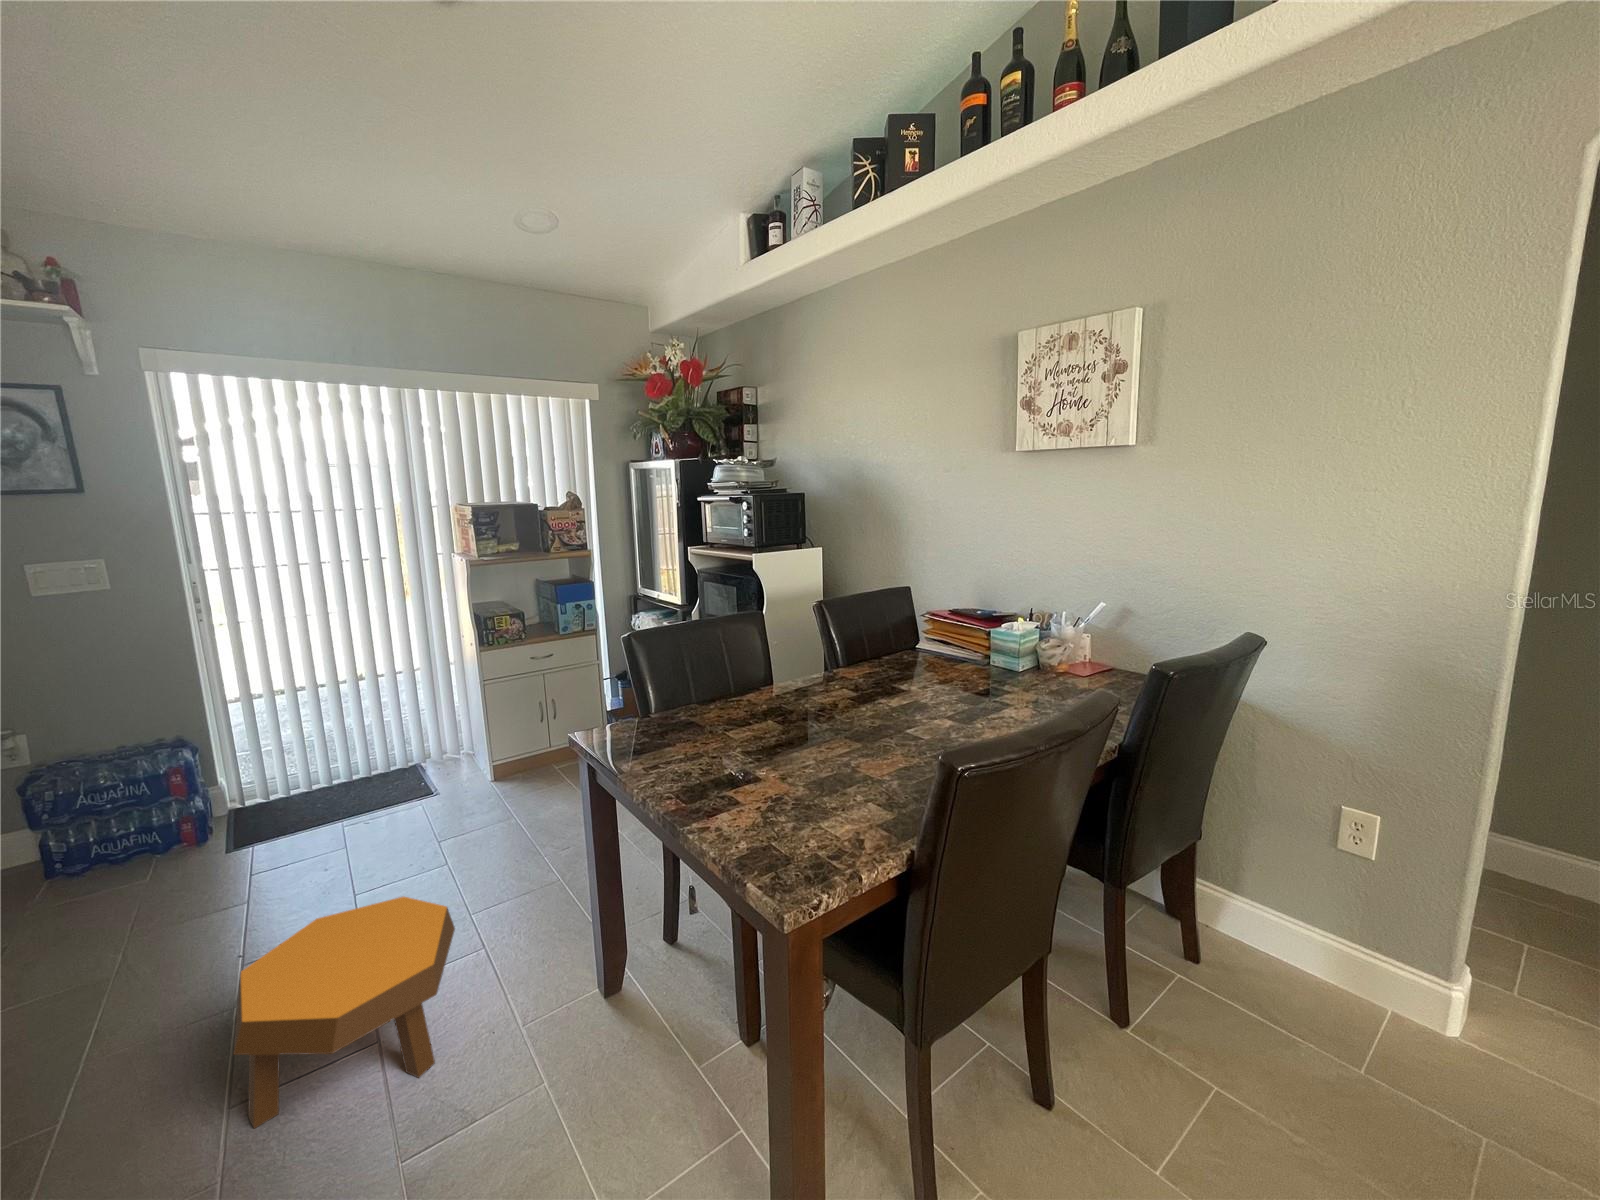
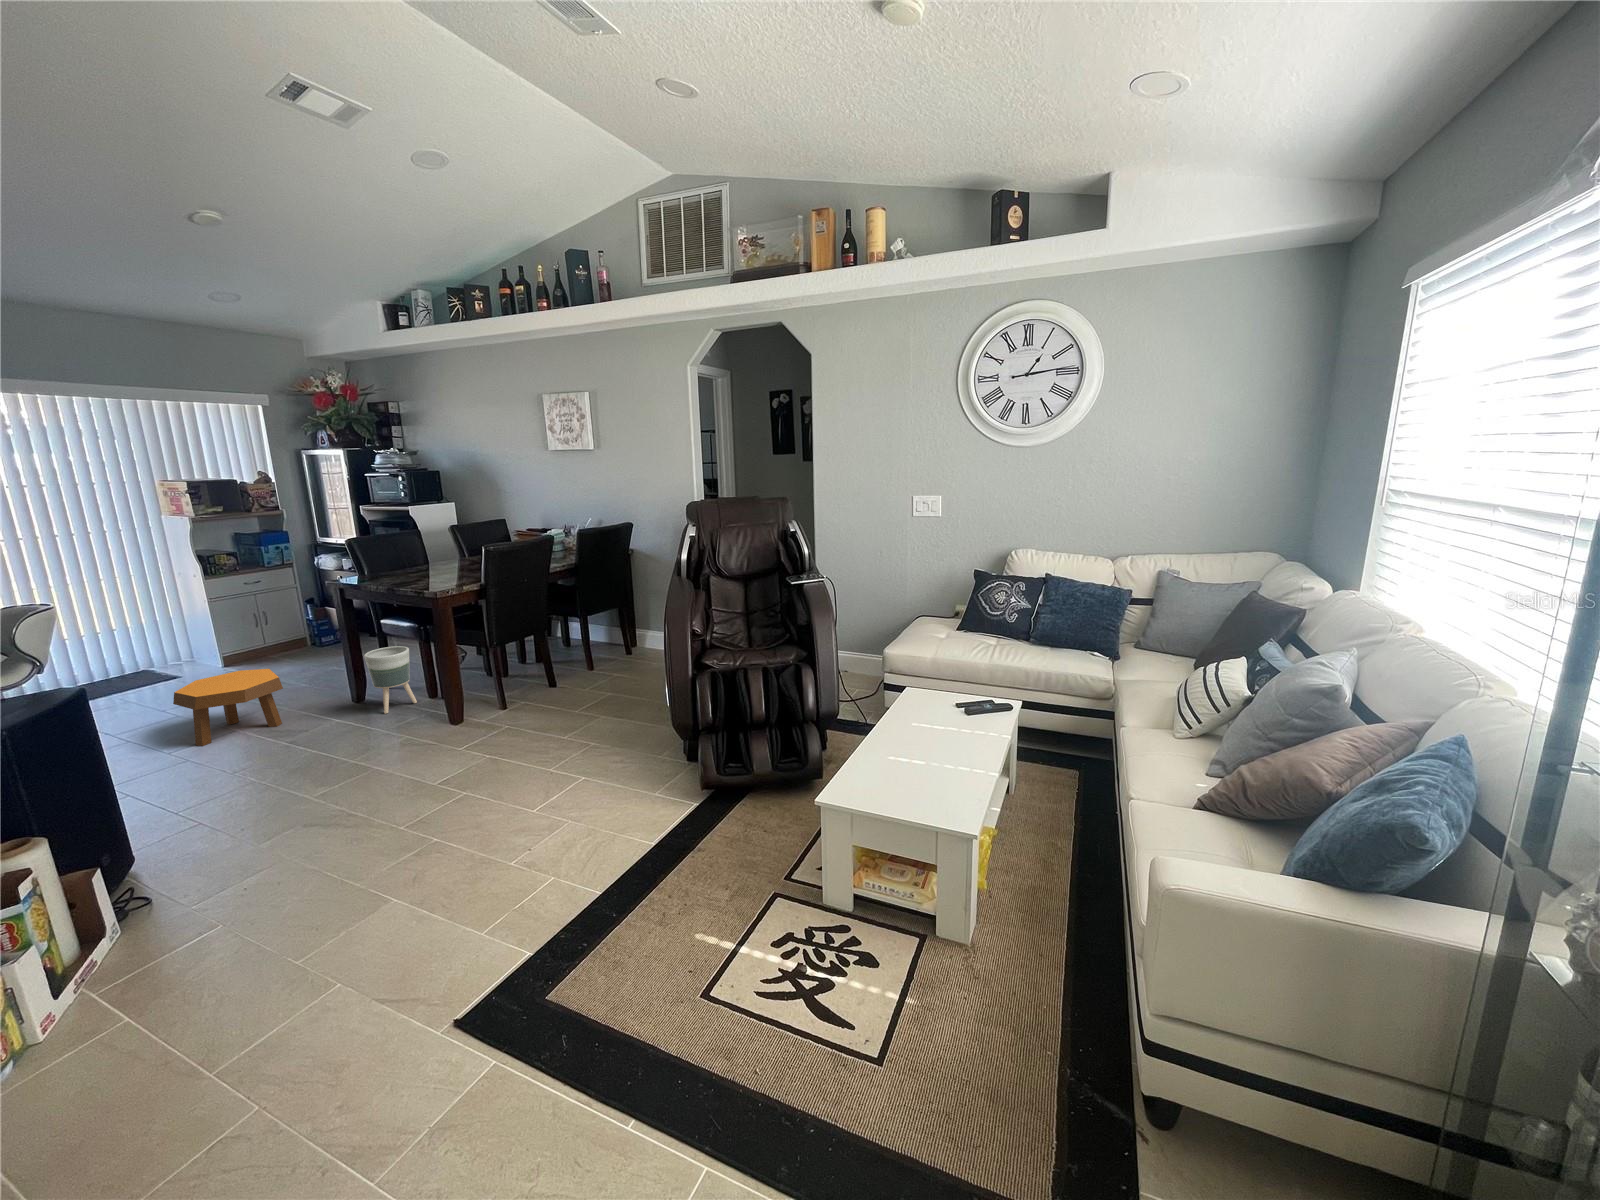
planter: none [601,914,708,1115] -> present [364,646,417,714]

